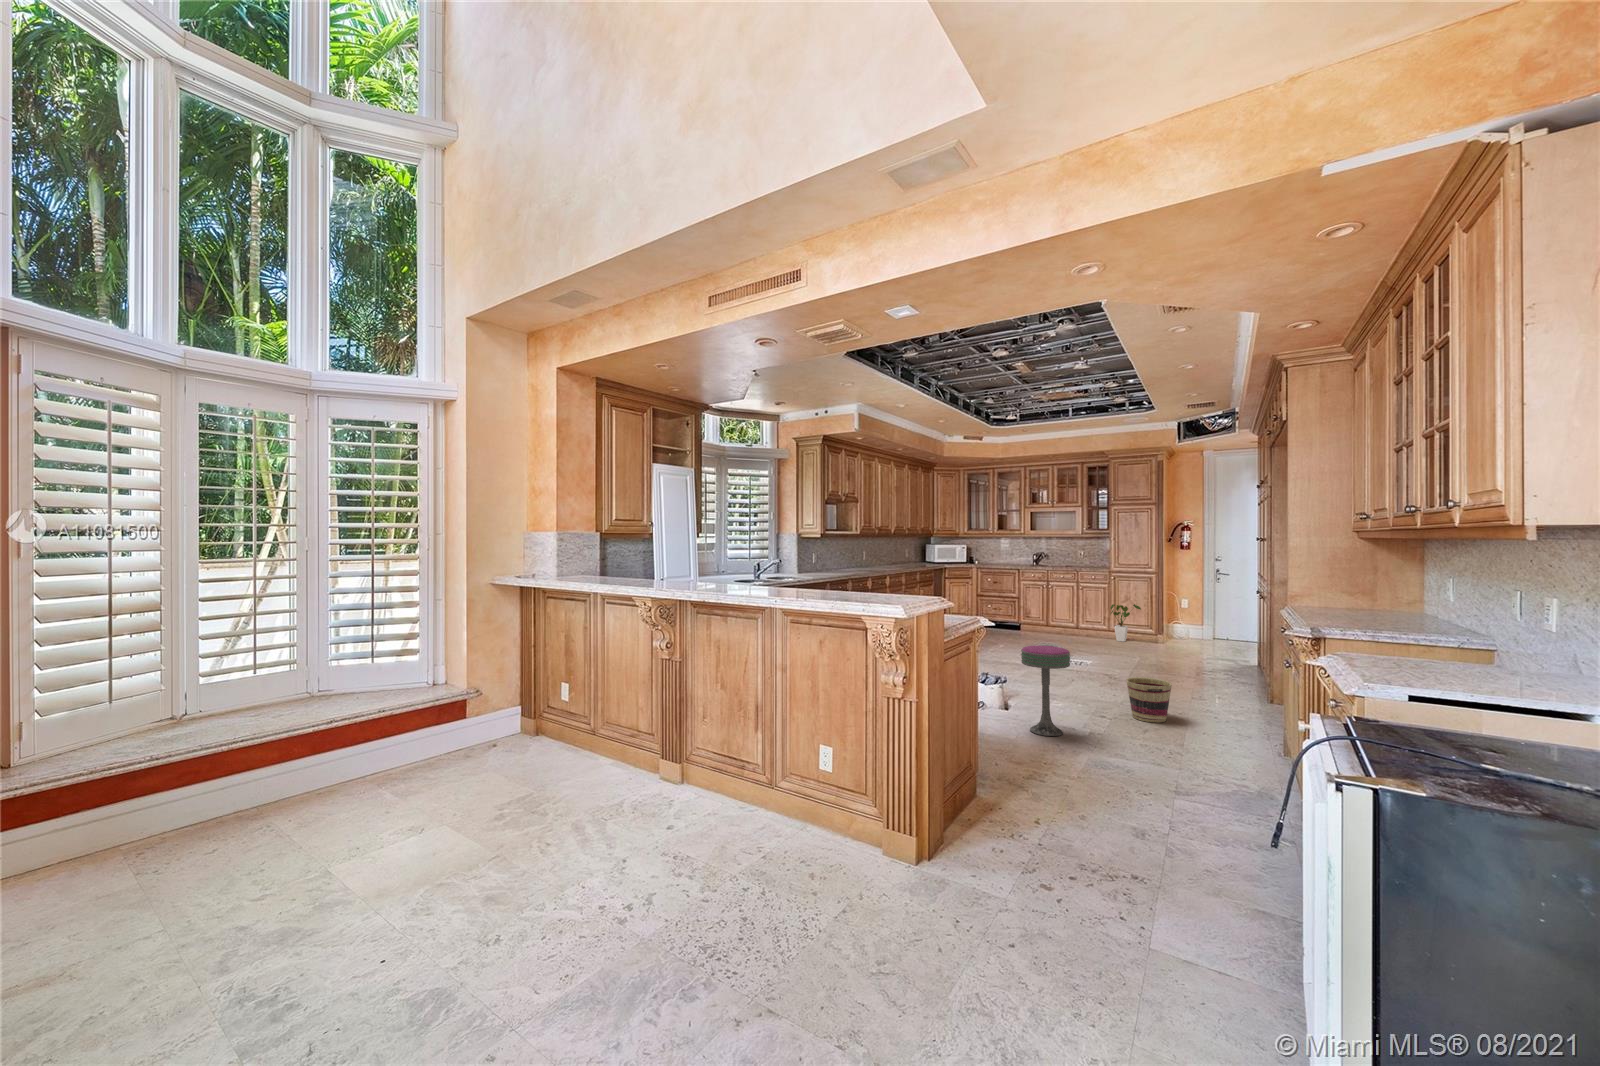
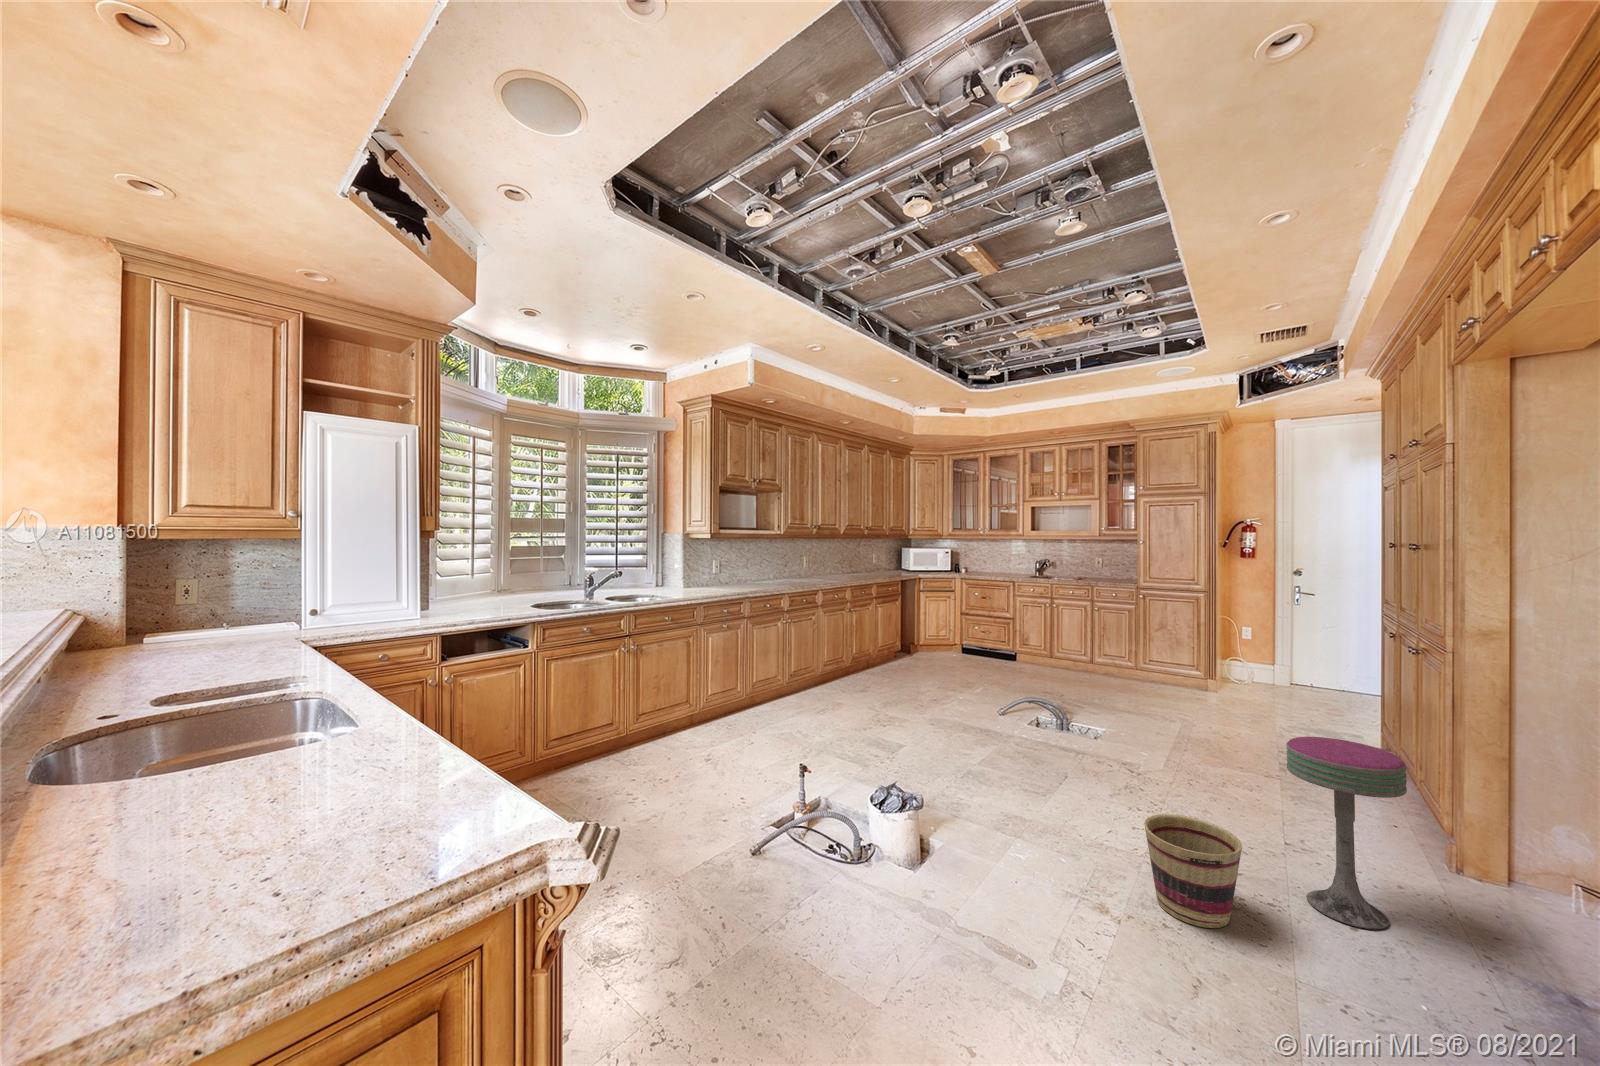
house plant: present [1111,604,1141,642] -> none [1136,633,1183,688]
bar stool: present [1021,646,1070,736] -> present [1286,737,1407,930]

